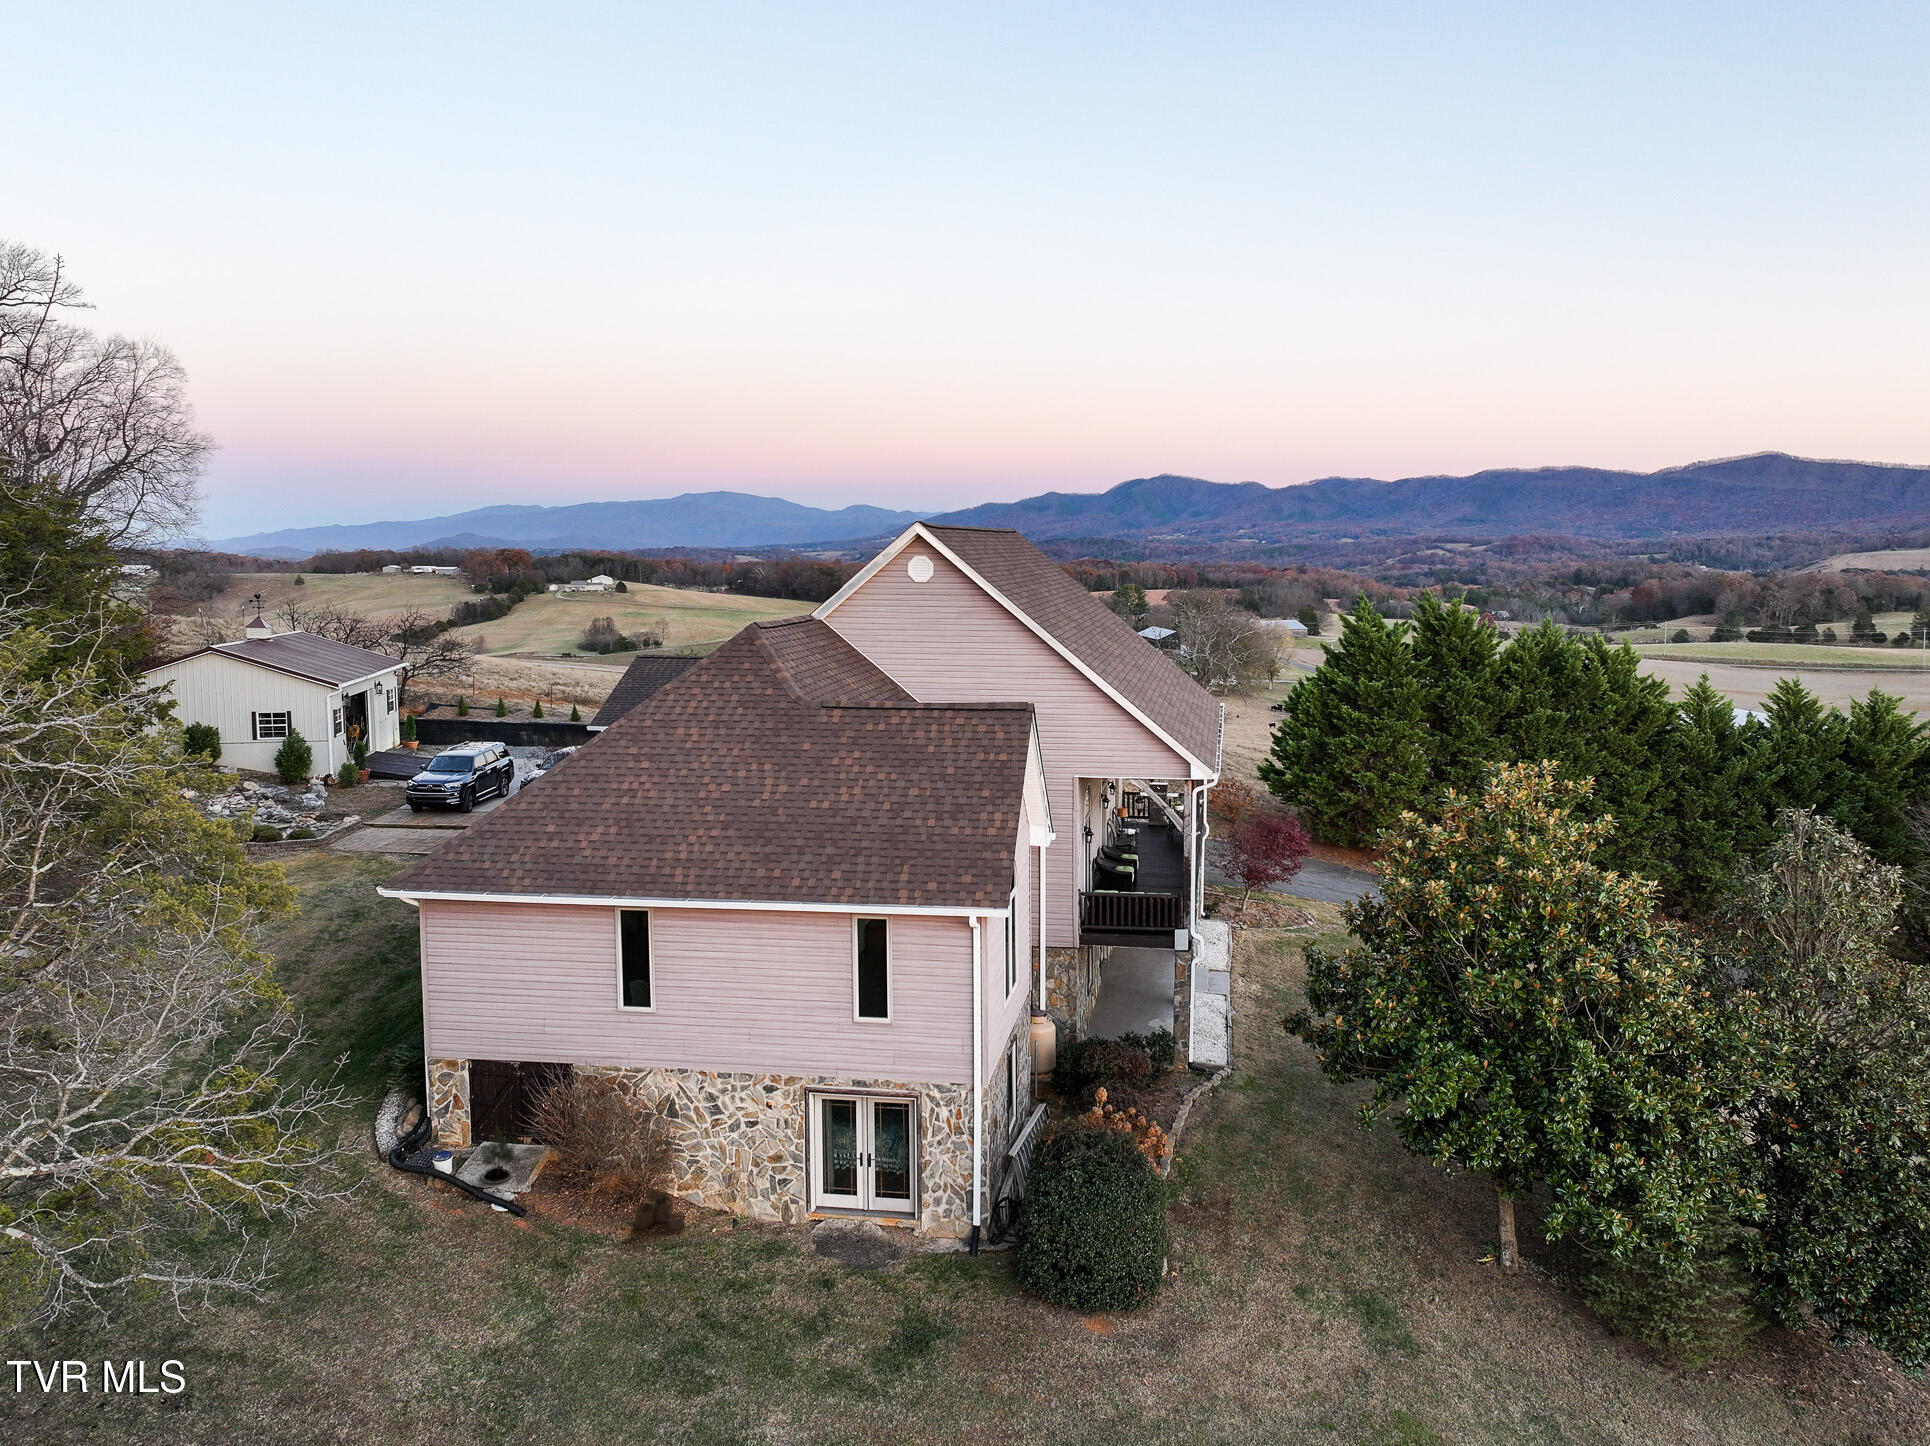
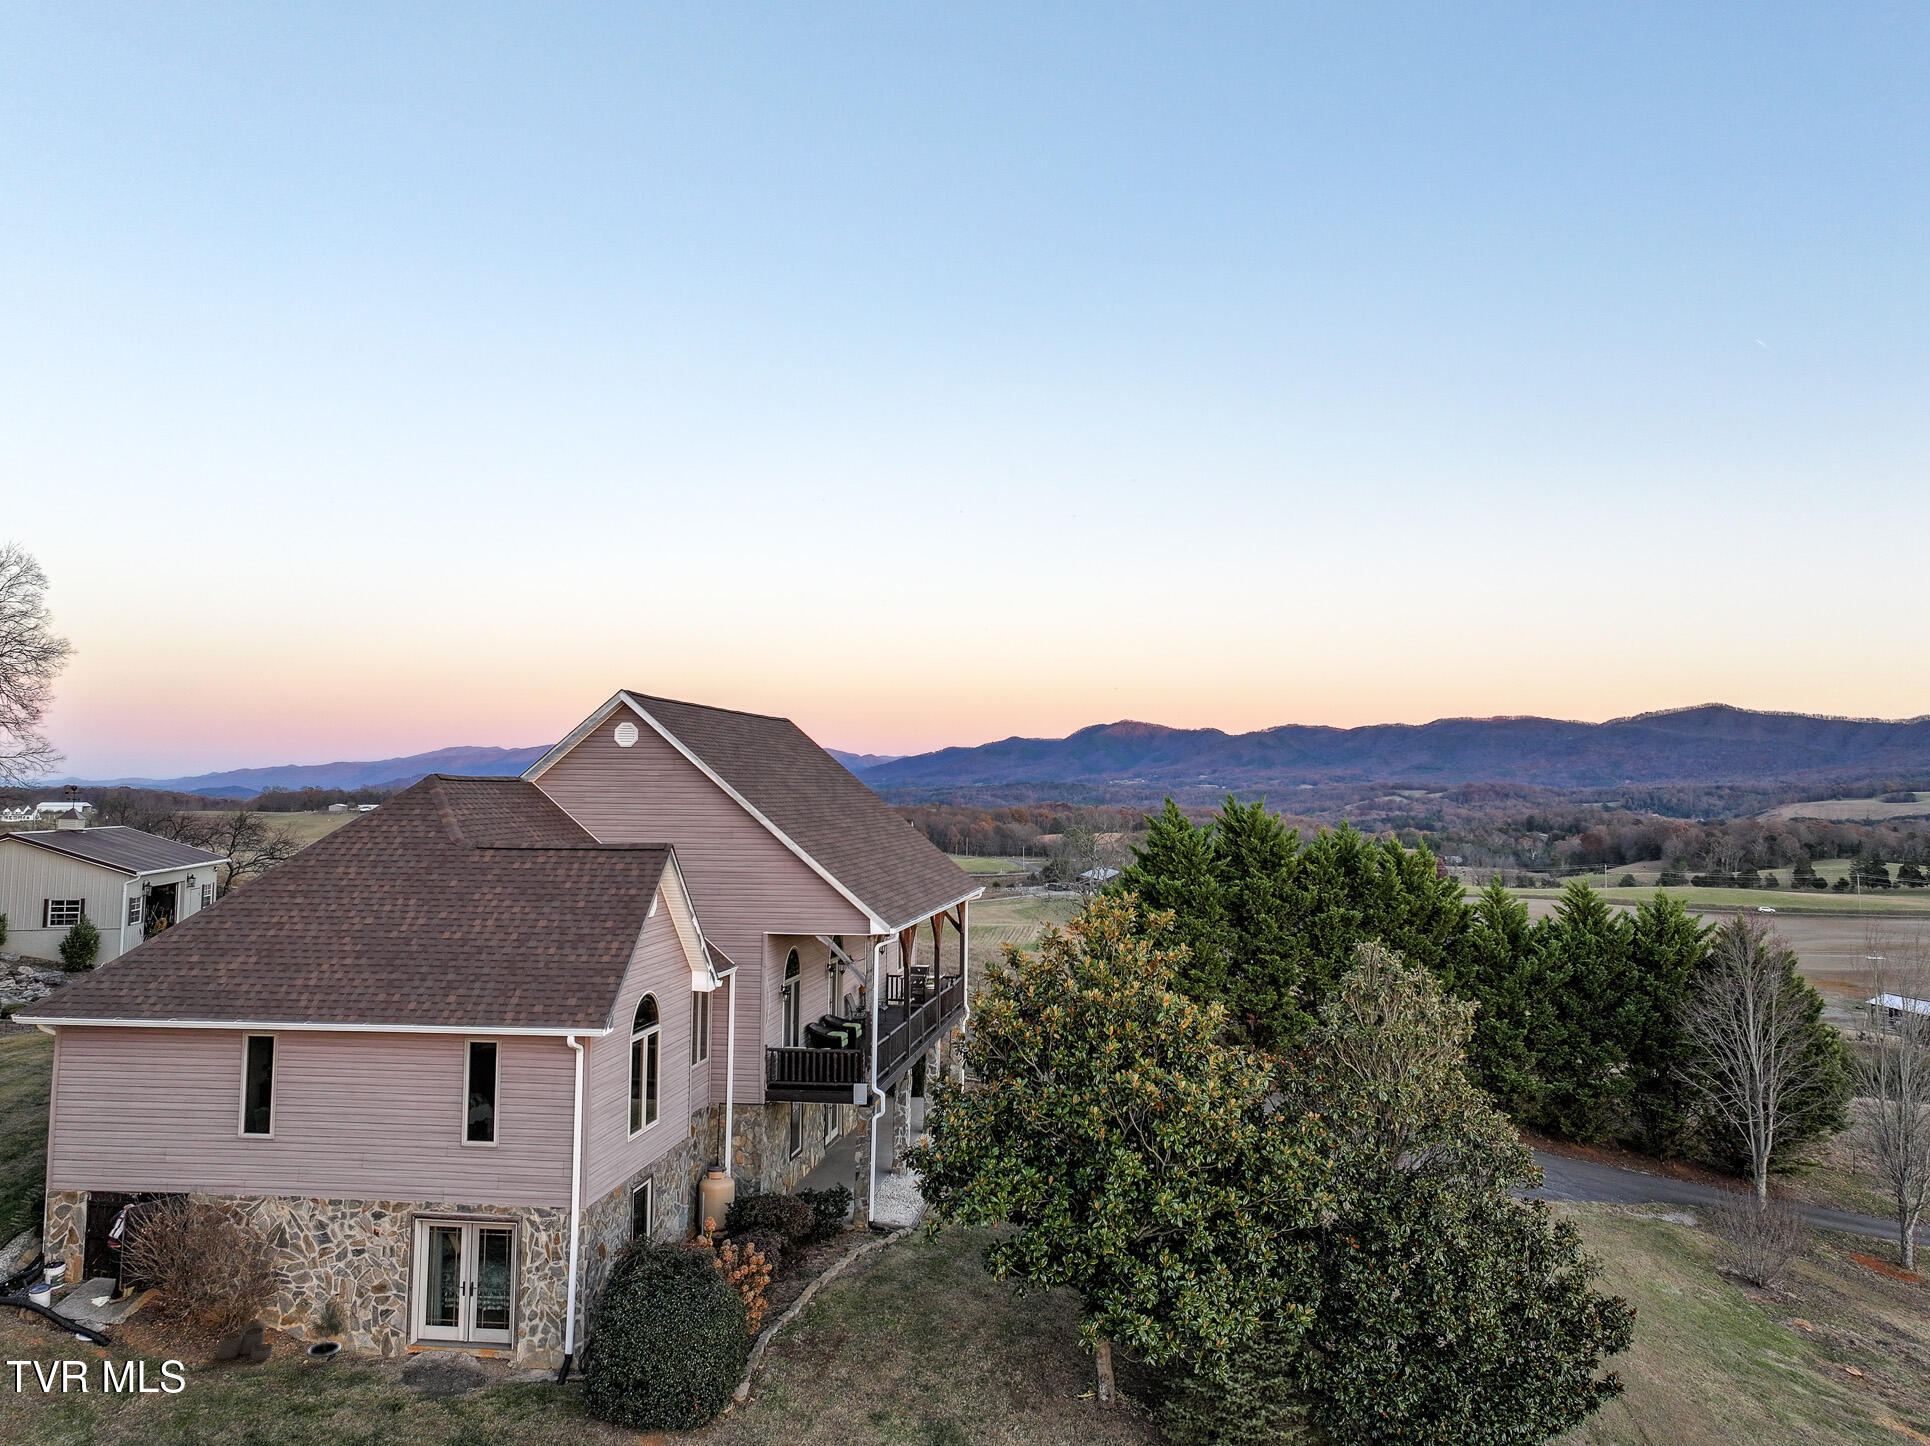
potted tree: present [479,1126,516,1184] -> present [308,1299,347,1357]

